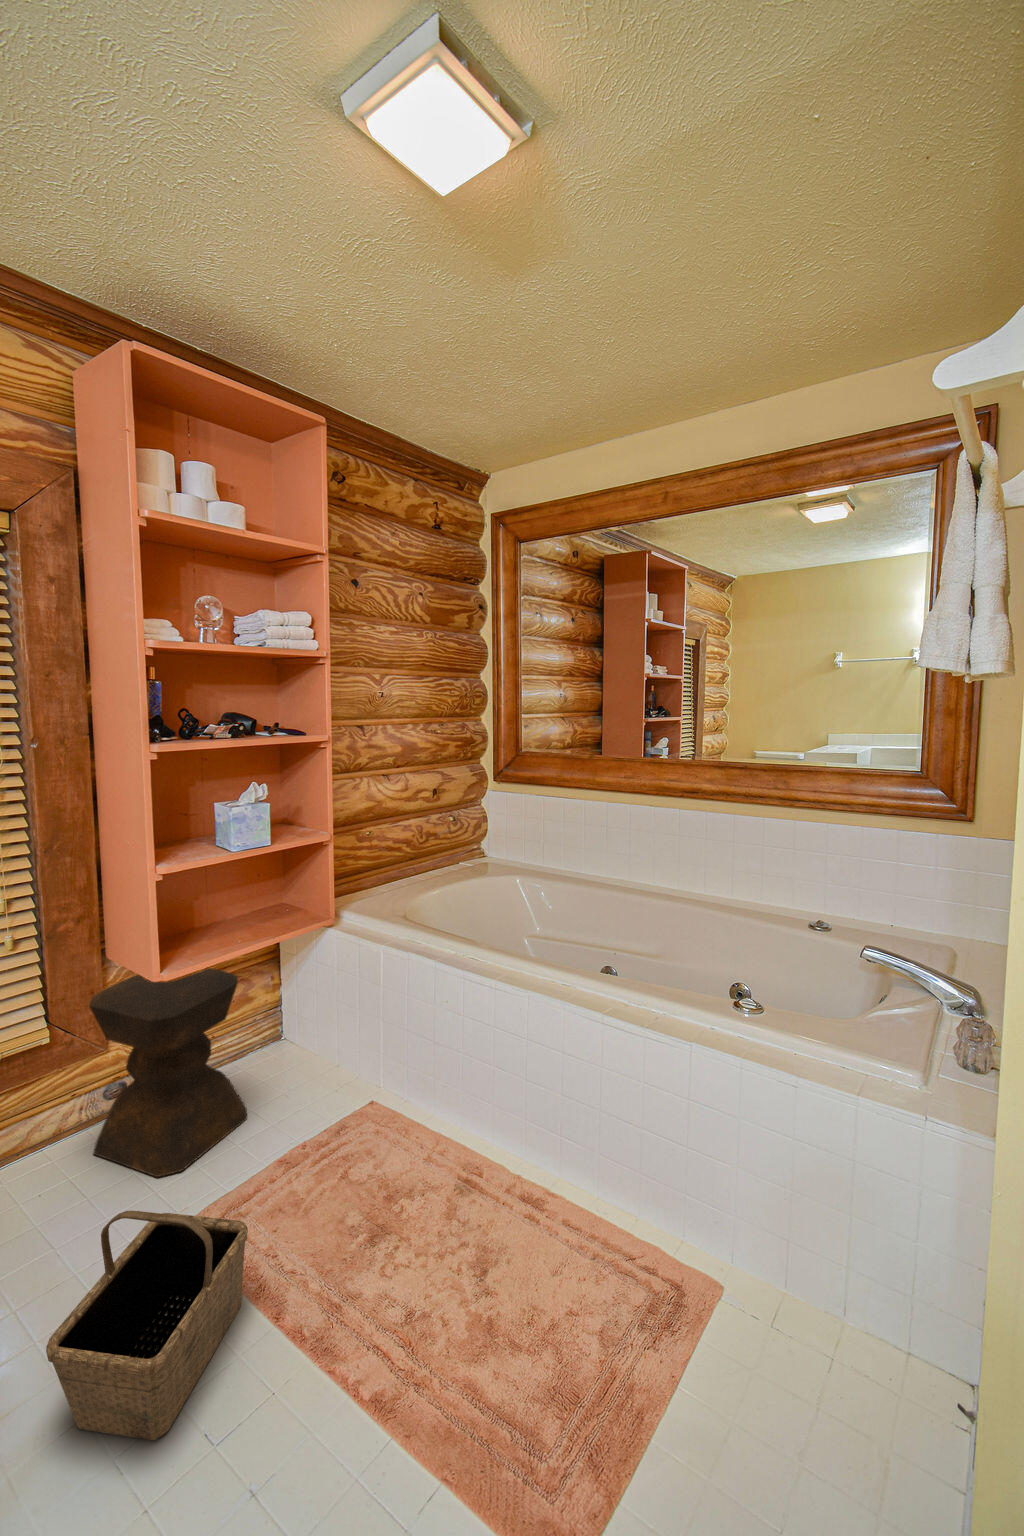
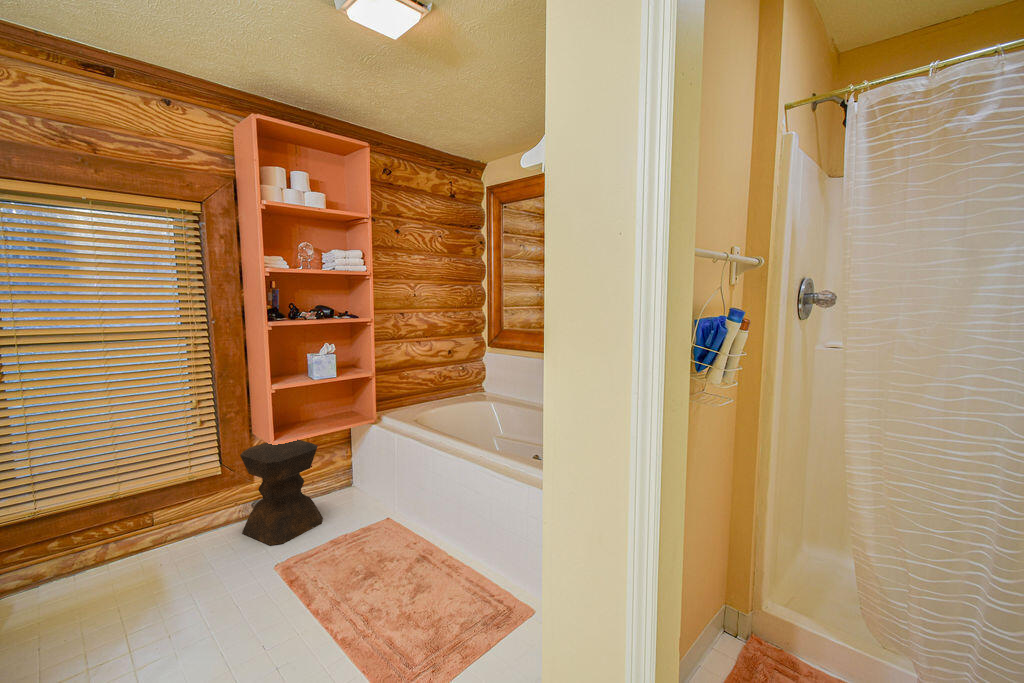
basket: present [46,1211,248,1440] -> none [196,543,298,644]

